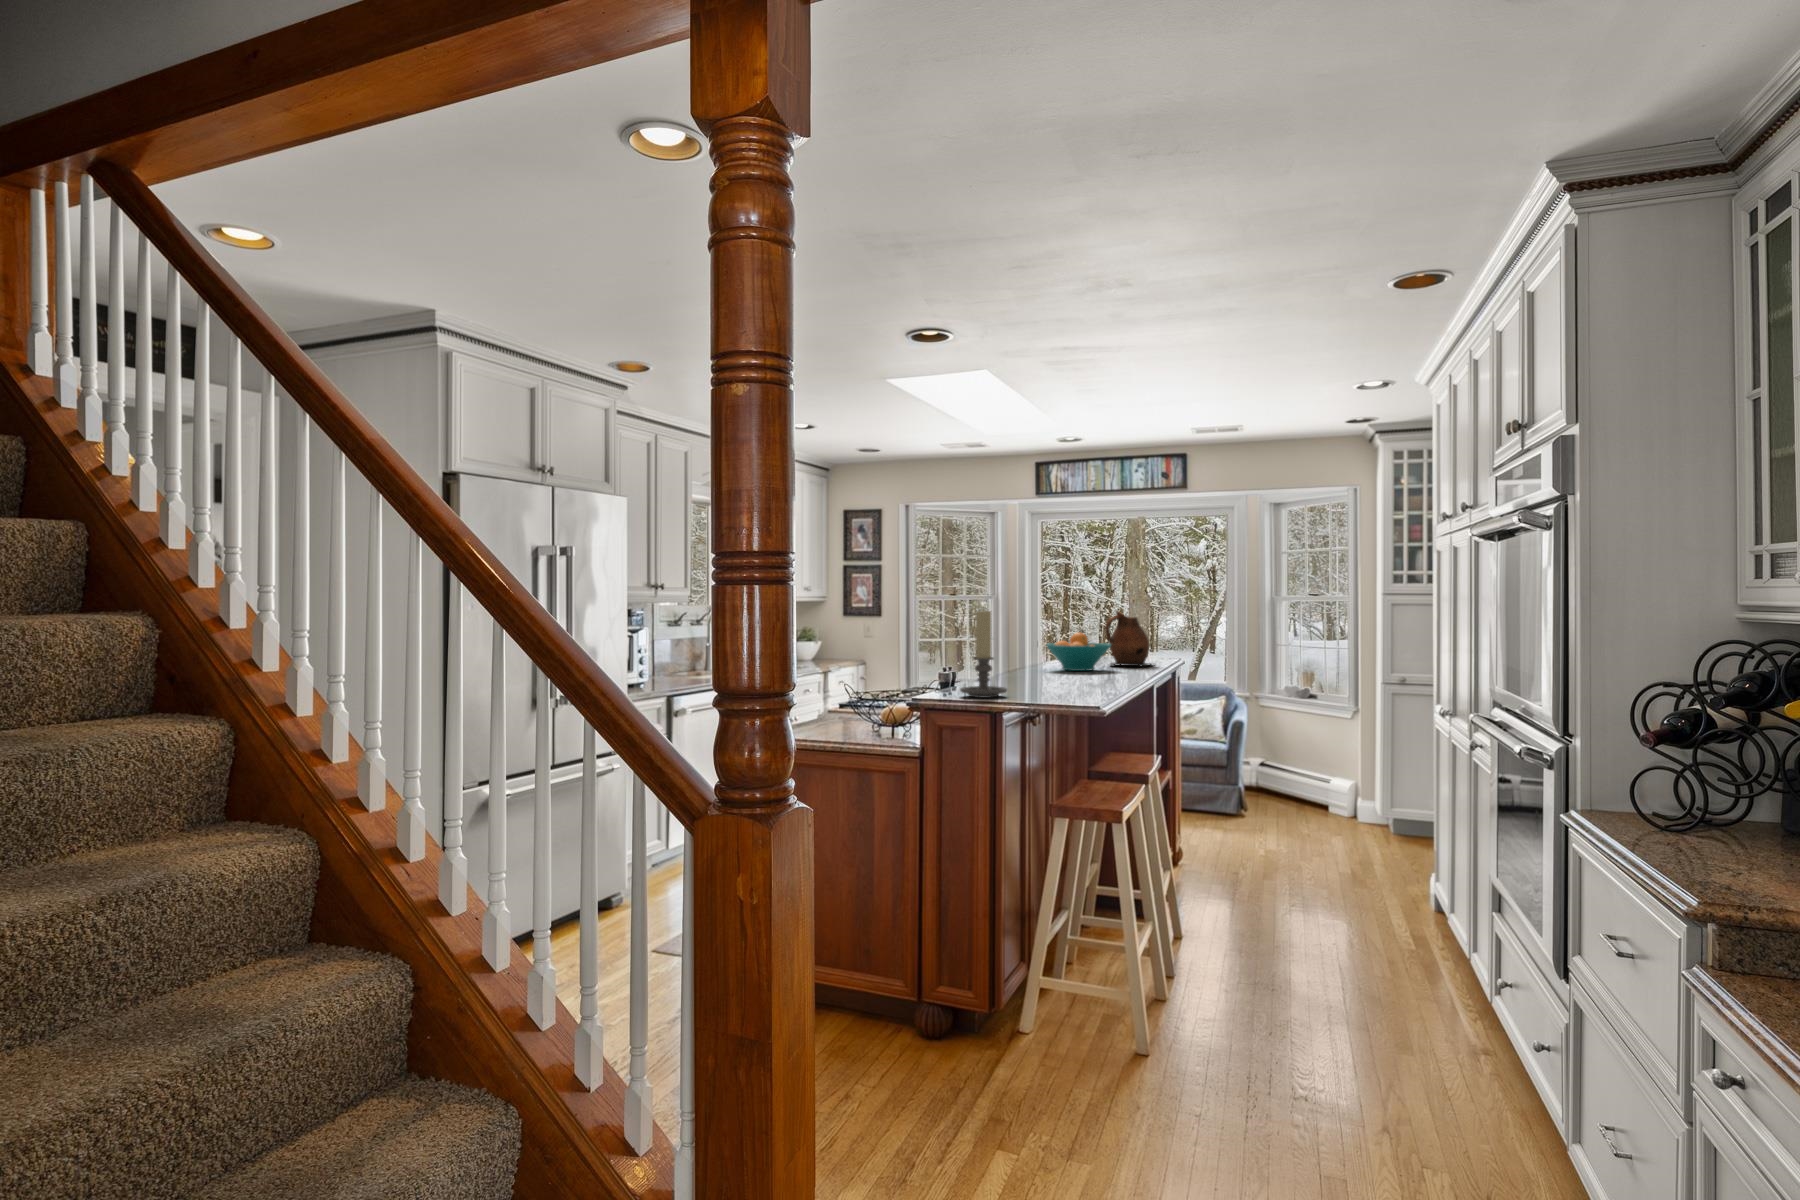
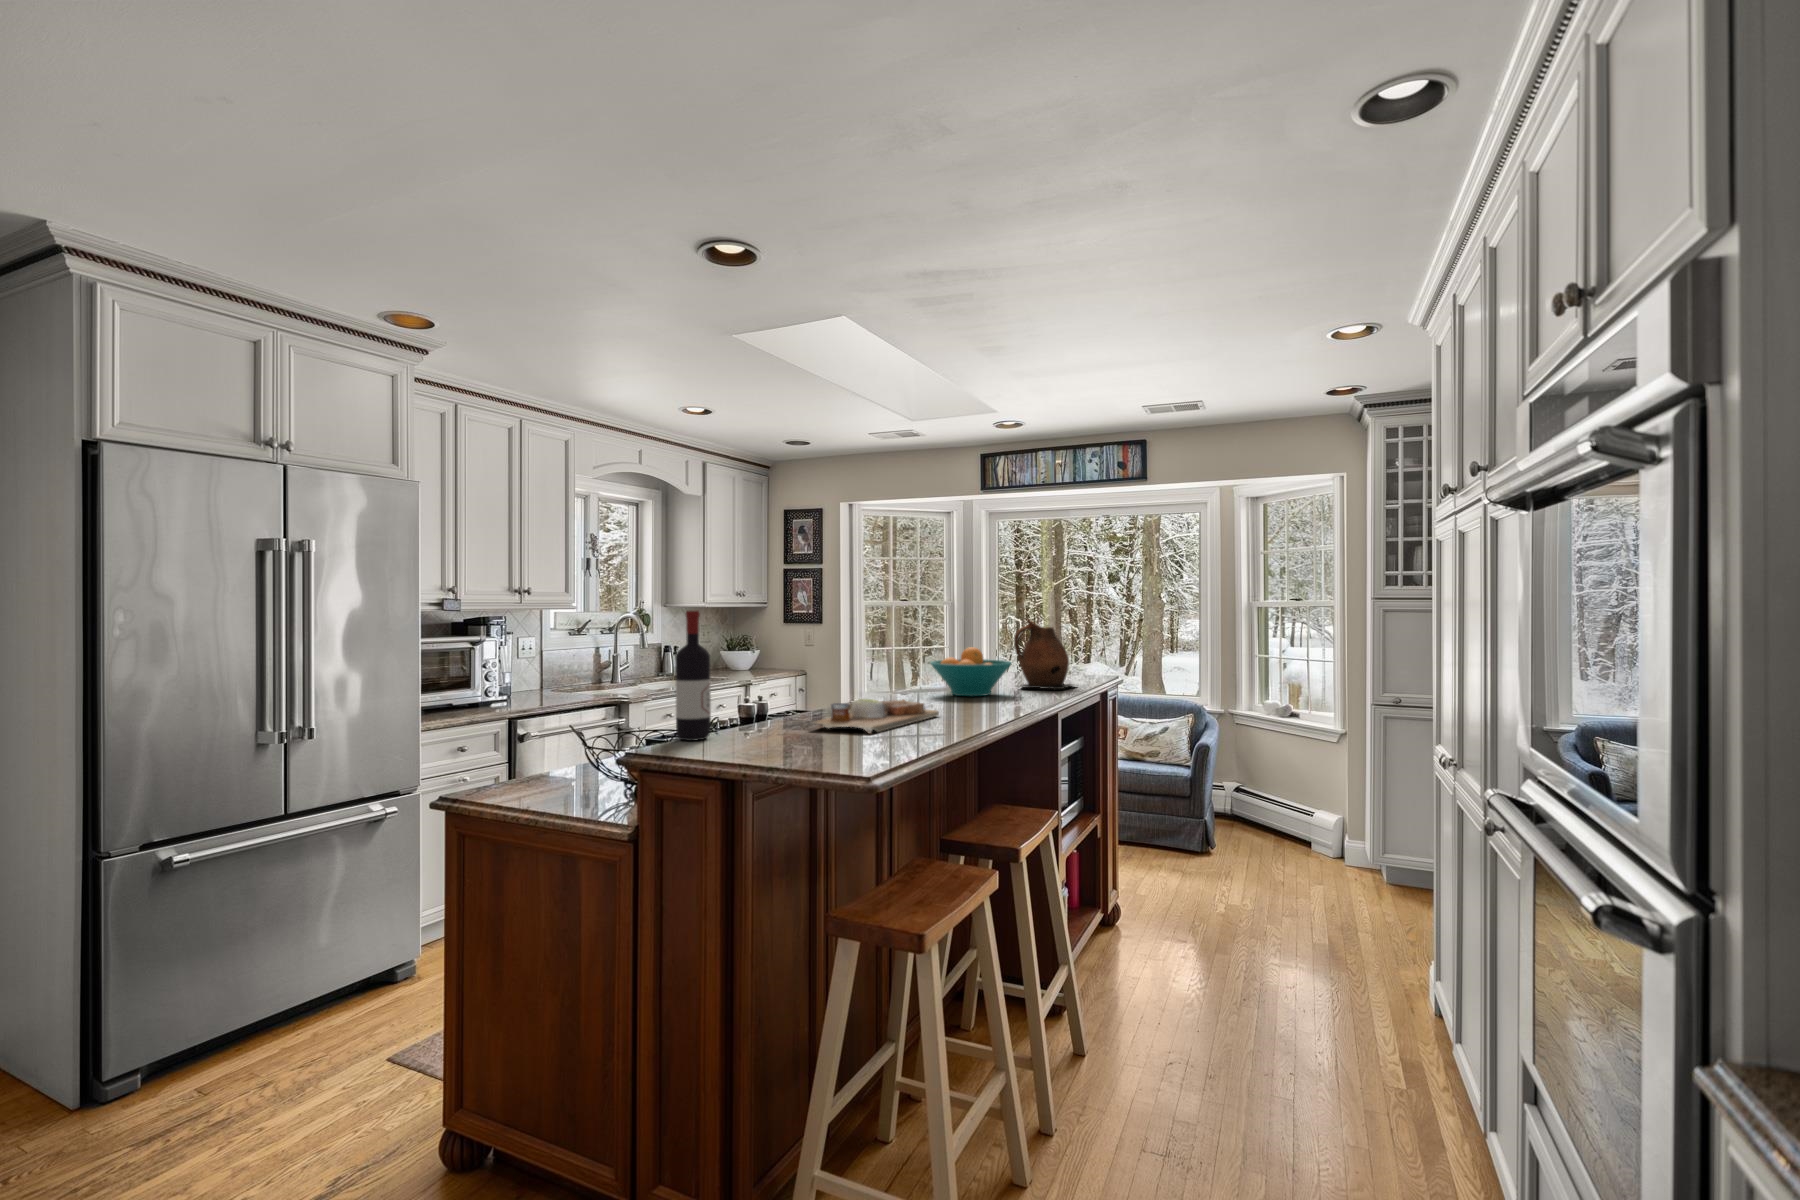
wine bottle: none [915,603,939,694] -> present [675,611,711,741]
candle holder: present [960,610,1007,698] -> none [723,619,793,750]
cutting board: none [998,668,1078,691] -> present [809,699,939,734]

